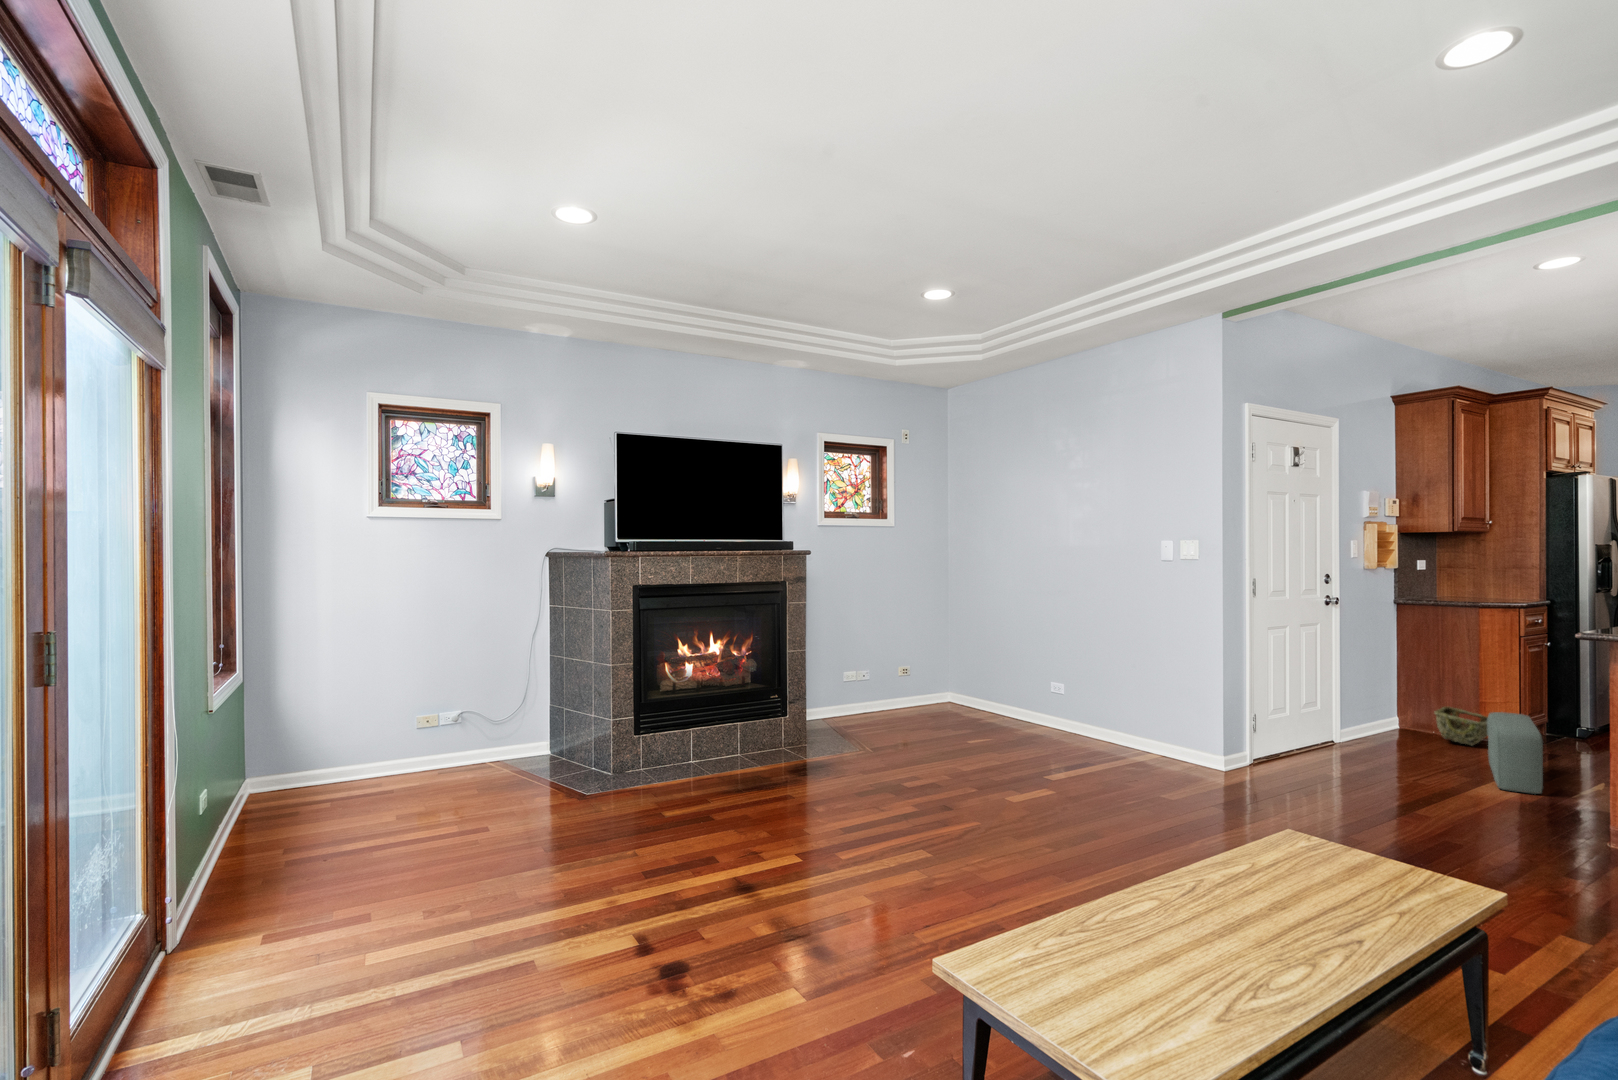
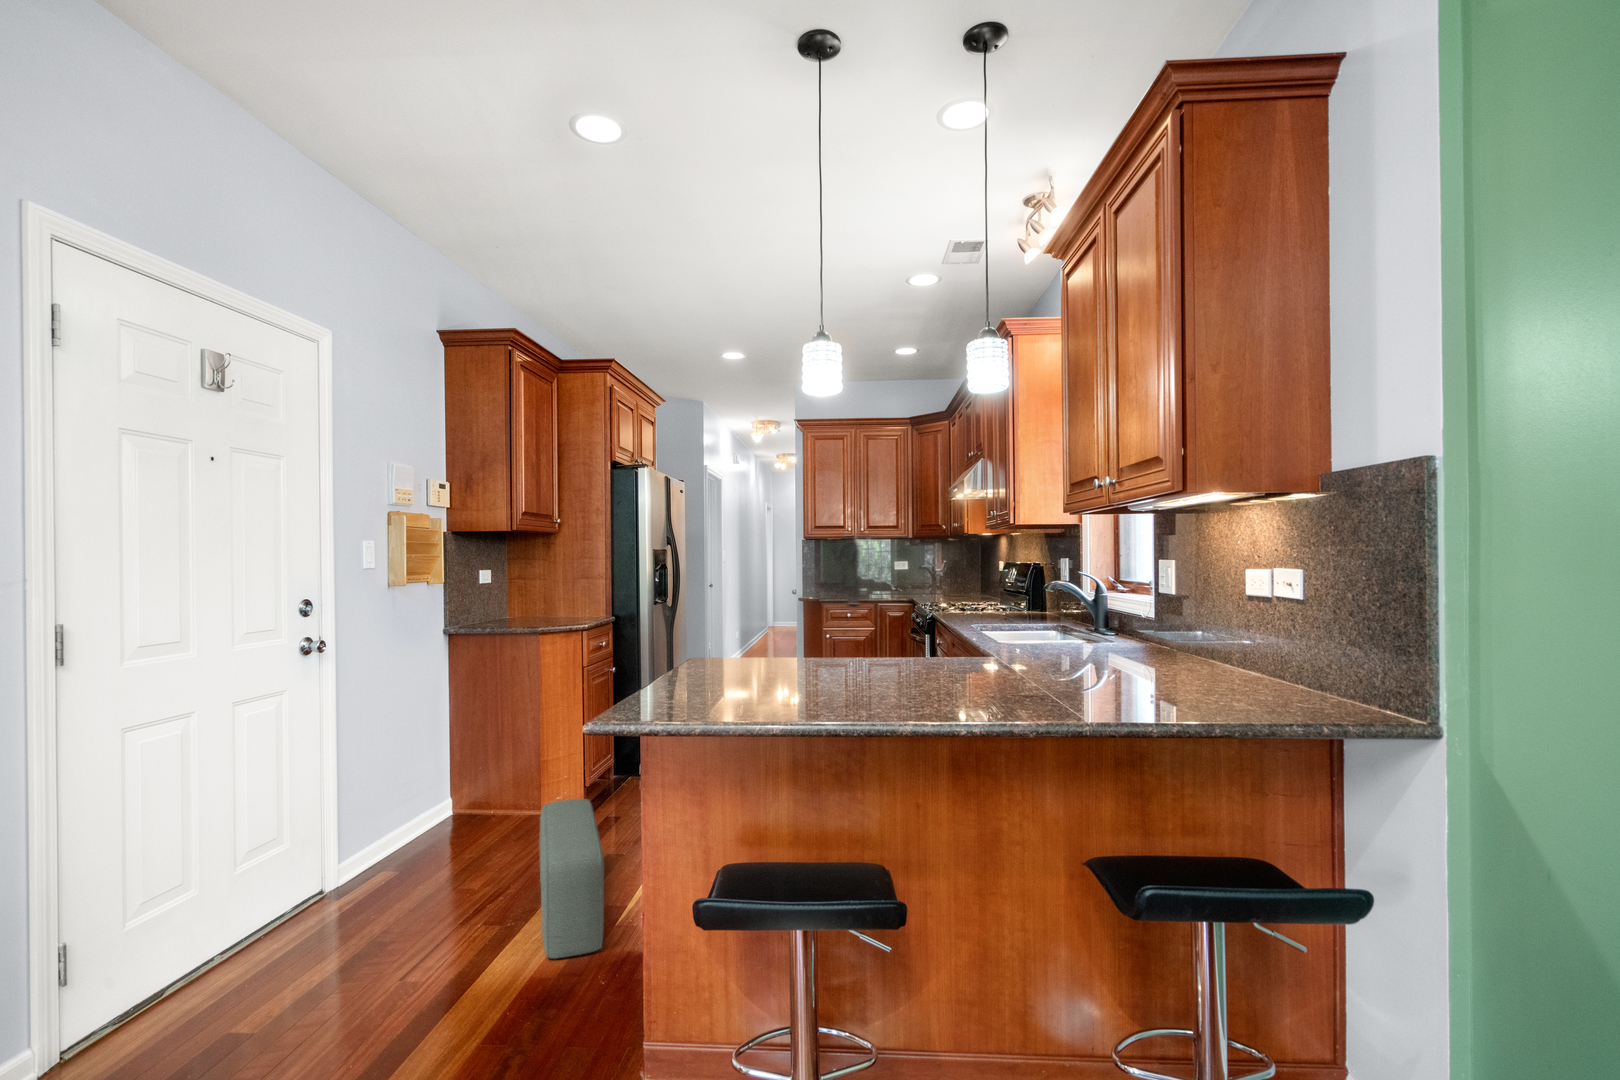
woven basket: present [1435,707,1488,746] -> none [482,775,558,836]

